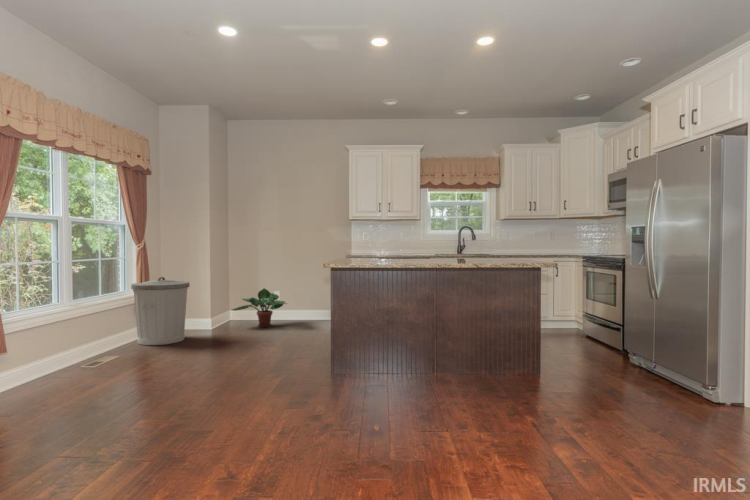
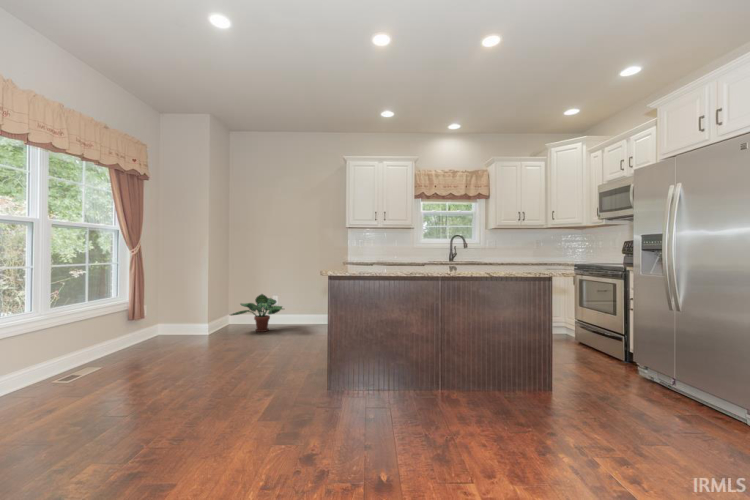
trash can: present [131,277,189,345] -> none [123,283,185,353]

